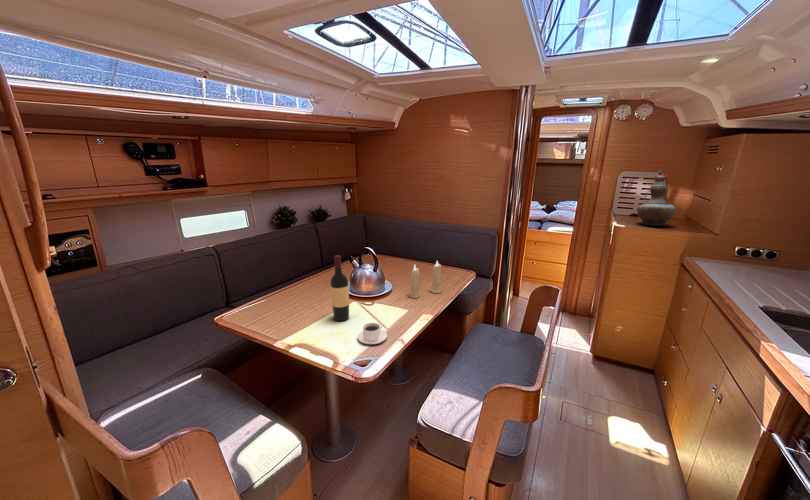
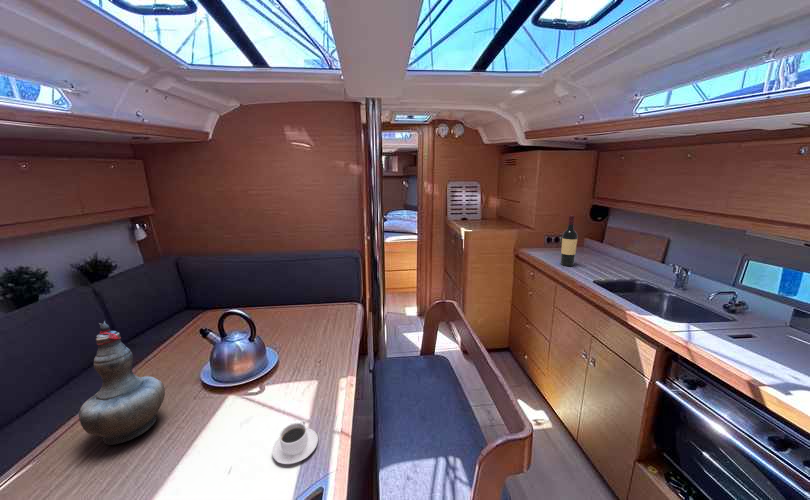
decorative vase: present [637,170,675,226] -> present [79,321,165,445]
wine bottle: present [330,255,349,321] -> present [561,215,578,266]
candle: present [409,261,442,298] -> none [301,300,340,360]

